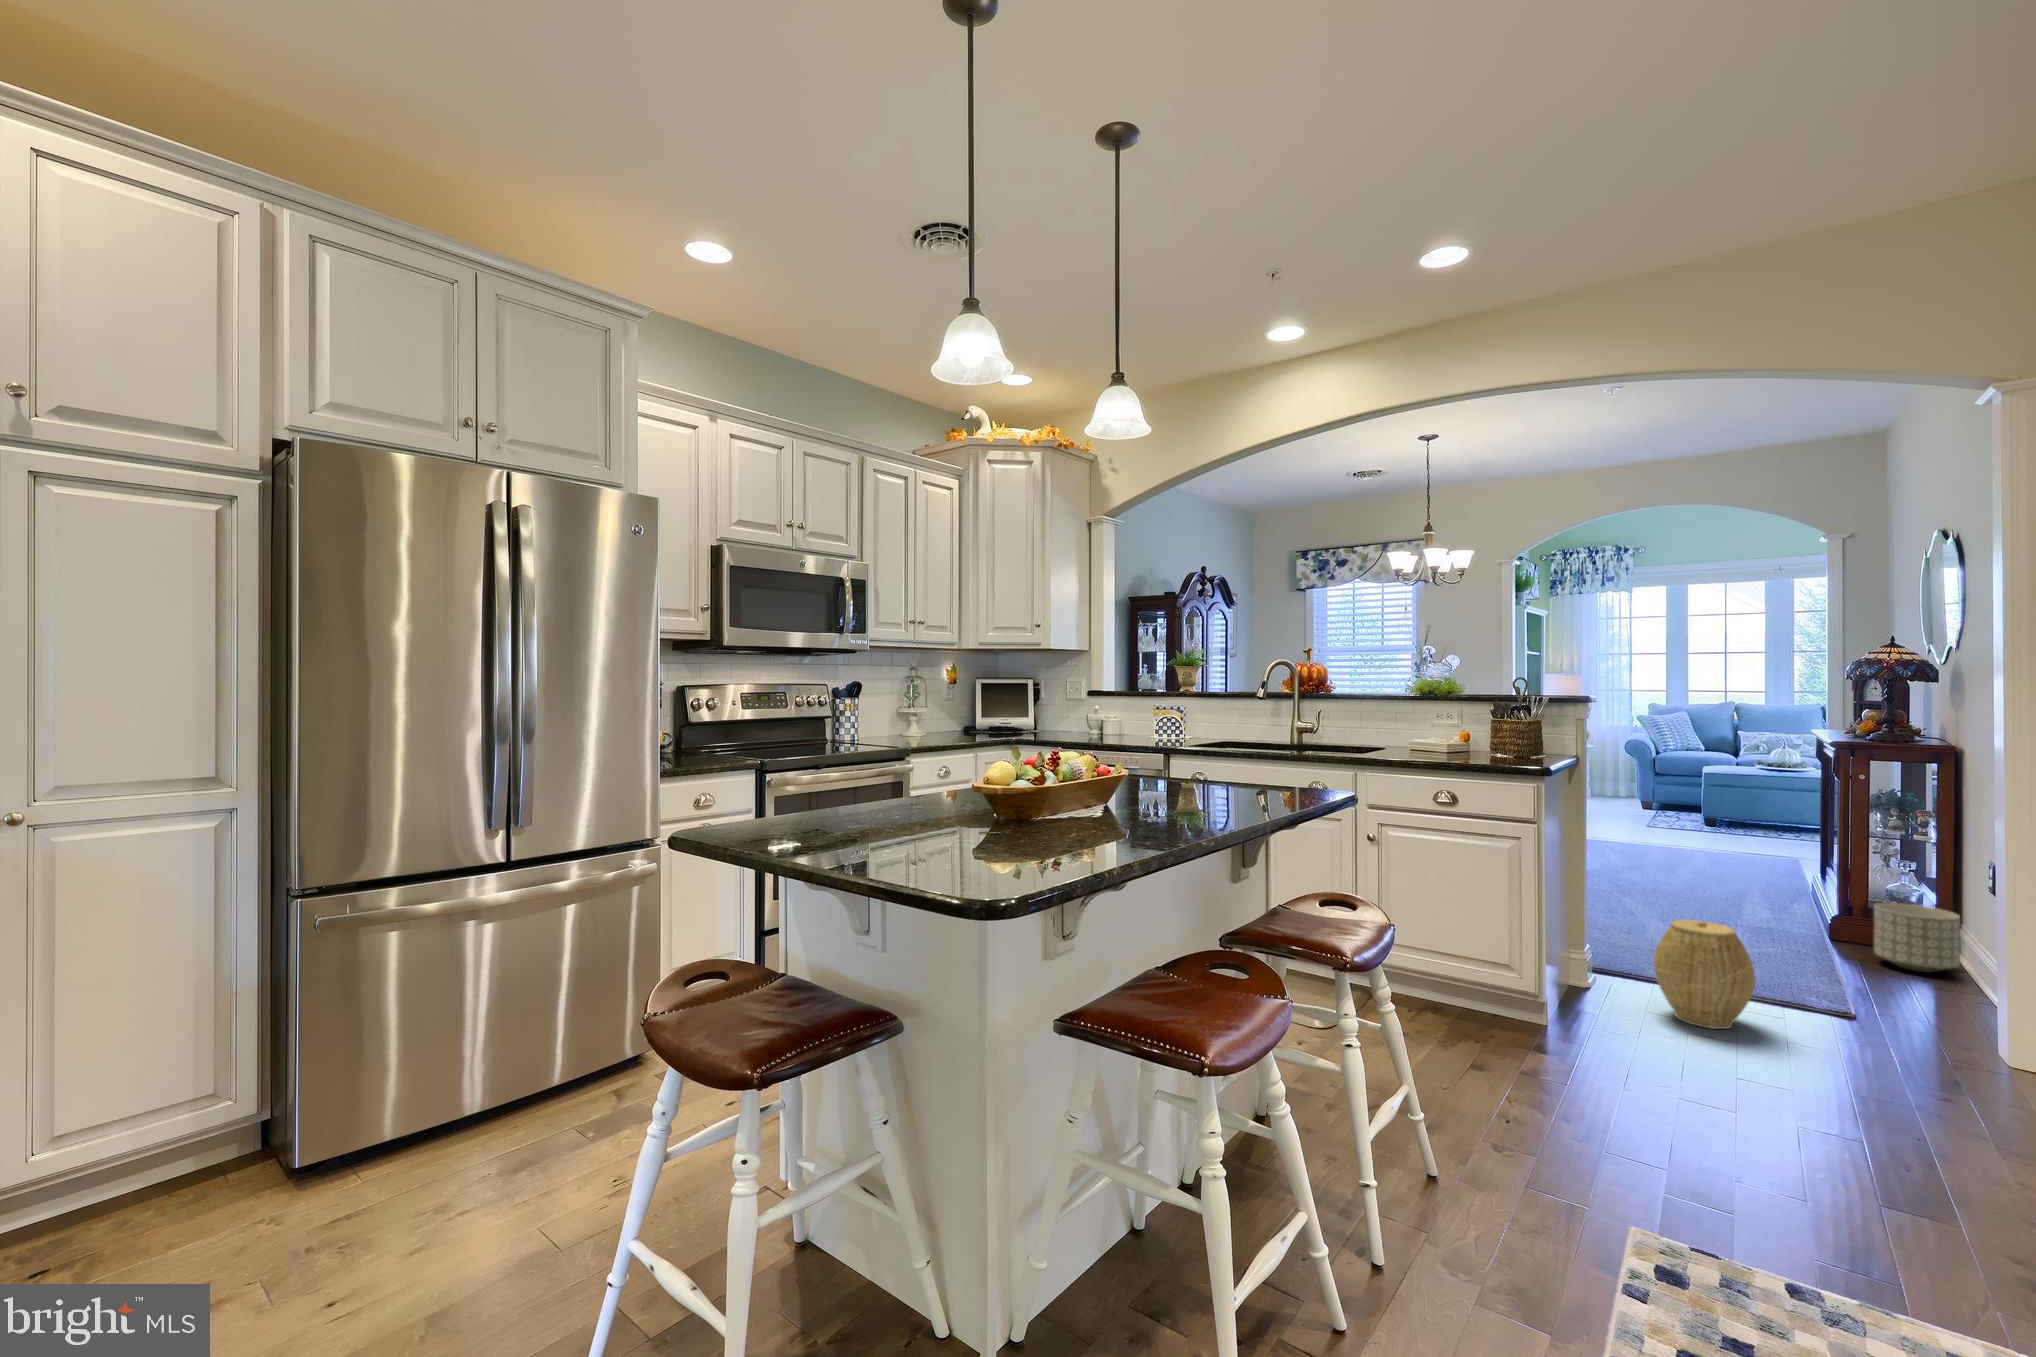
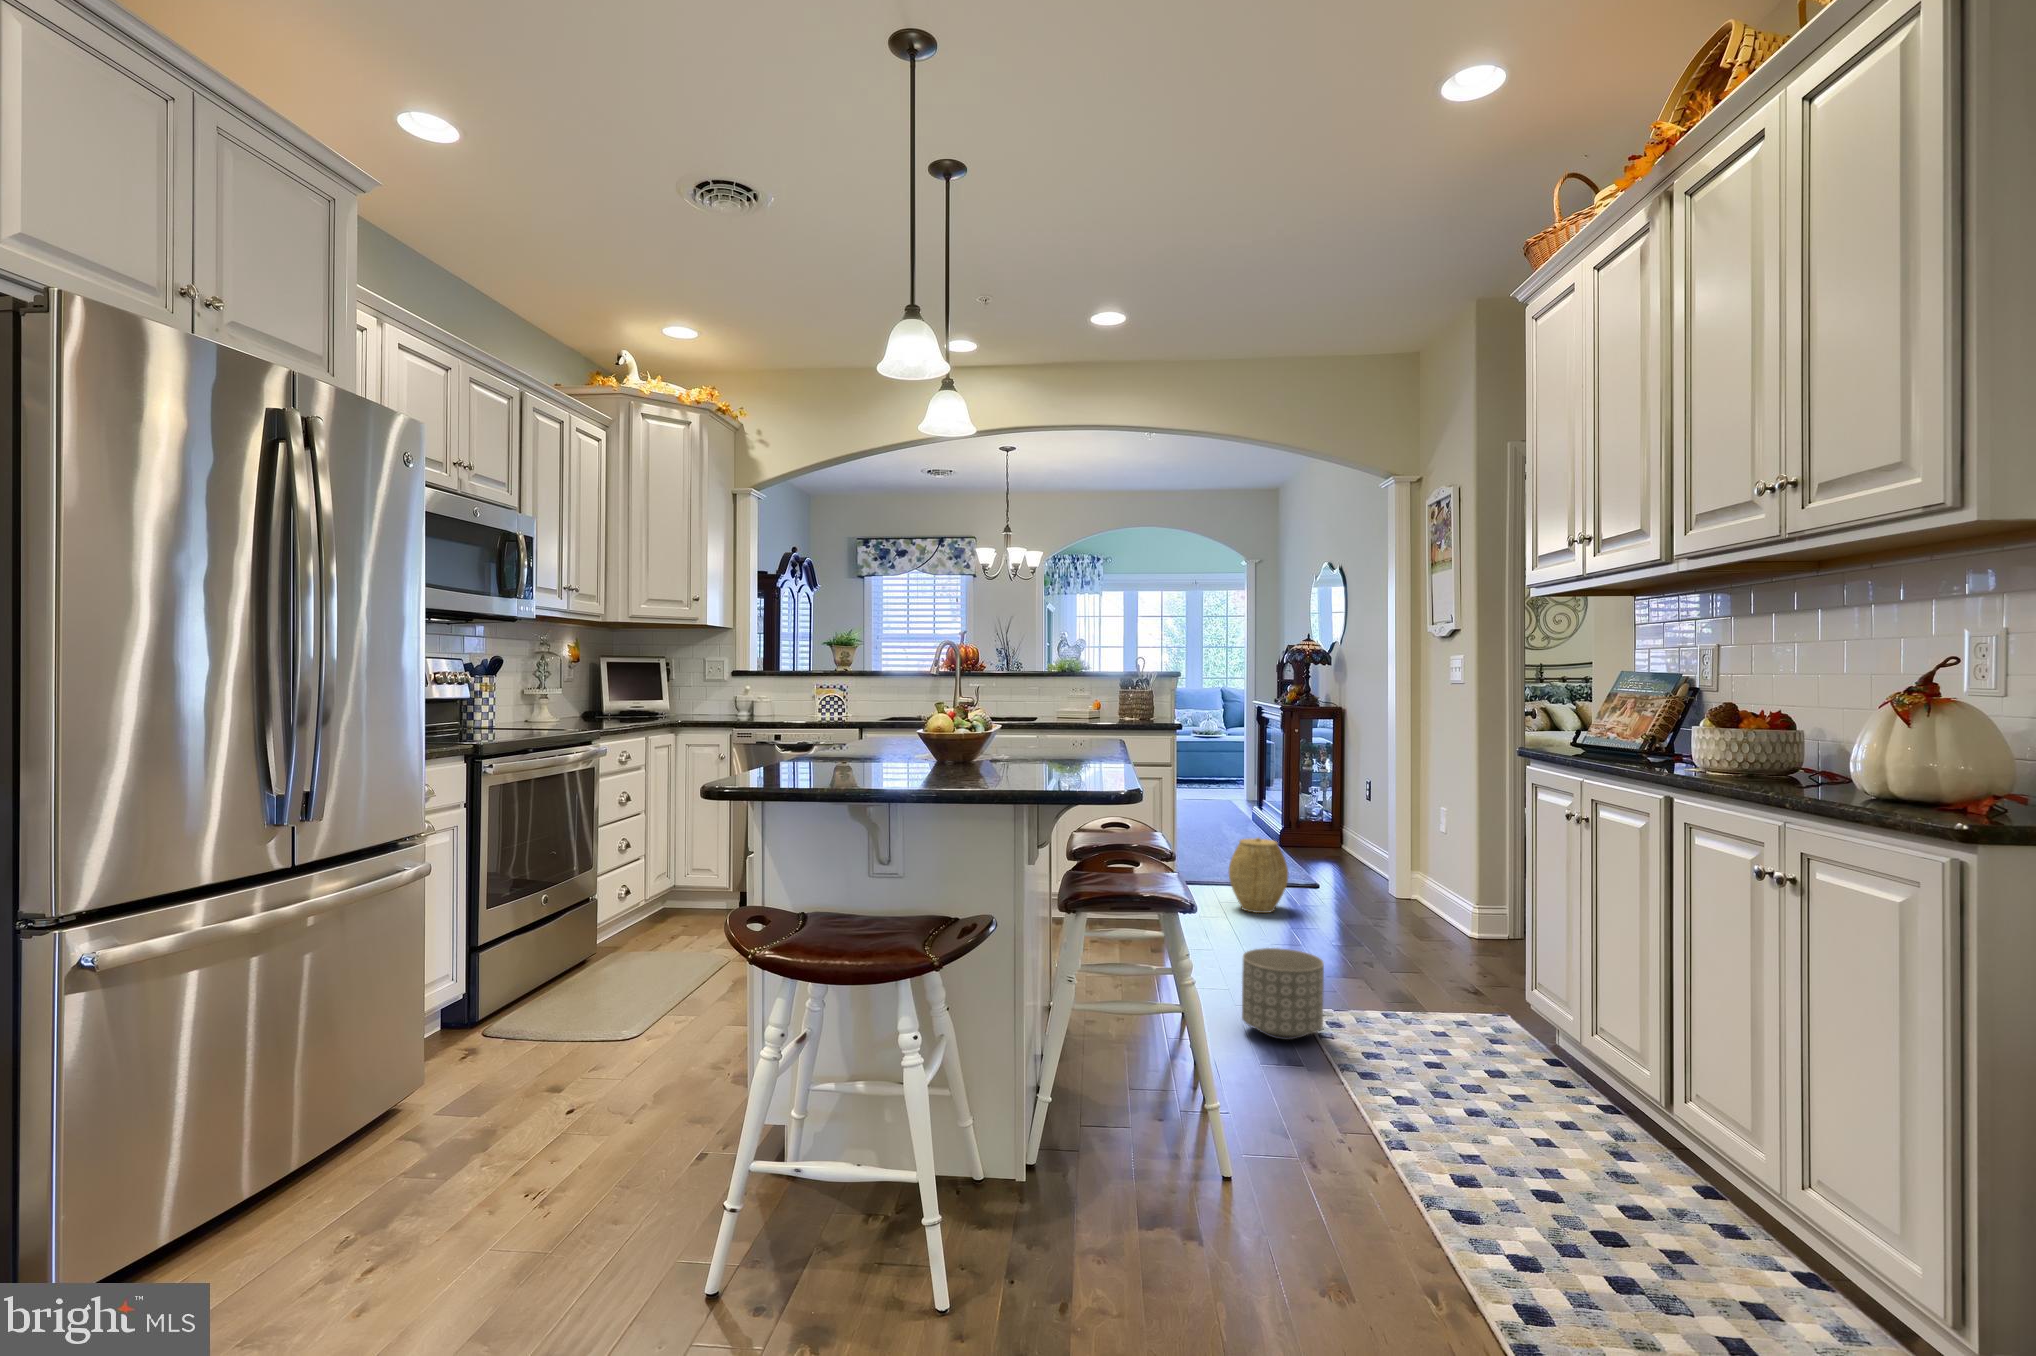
planter: present [1874,903,1960,972] -> present [1242,948,1324,1040]

